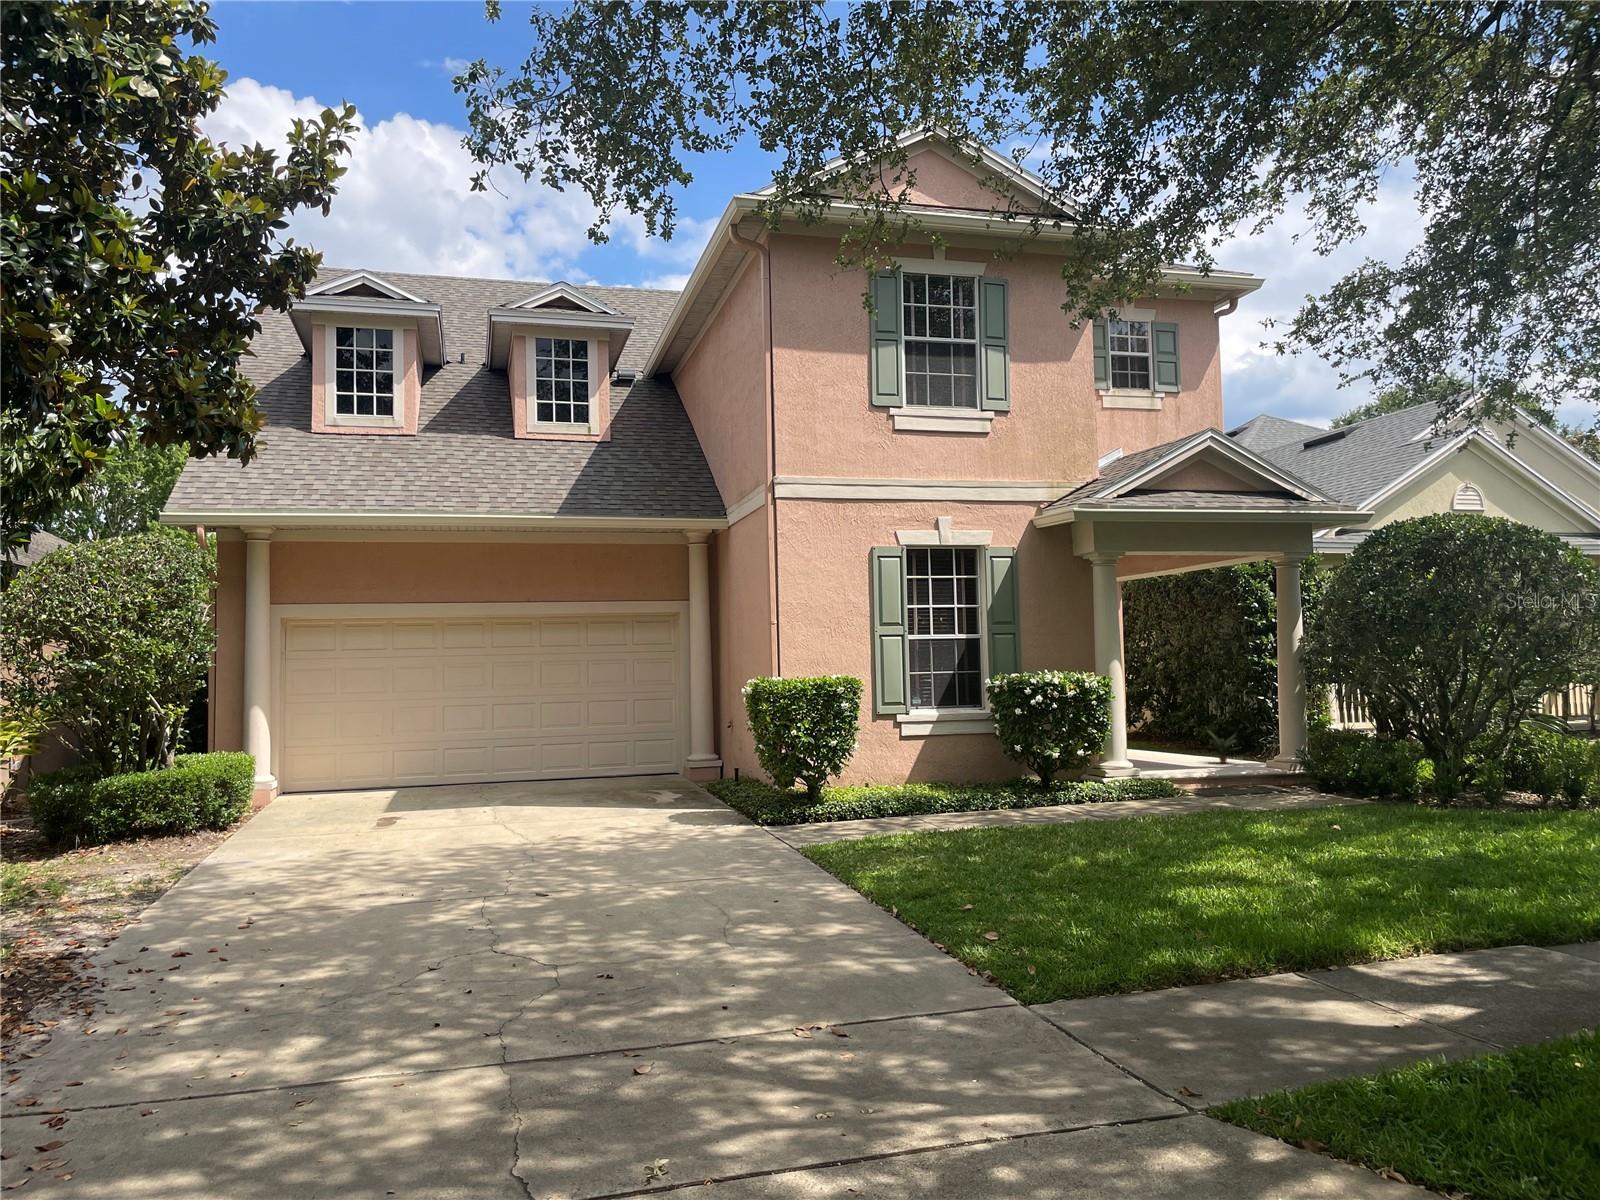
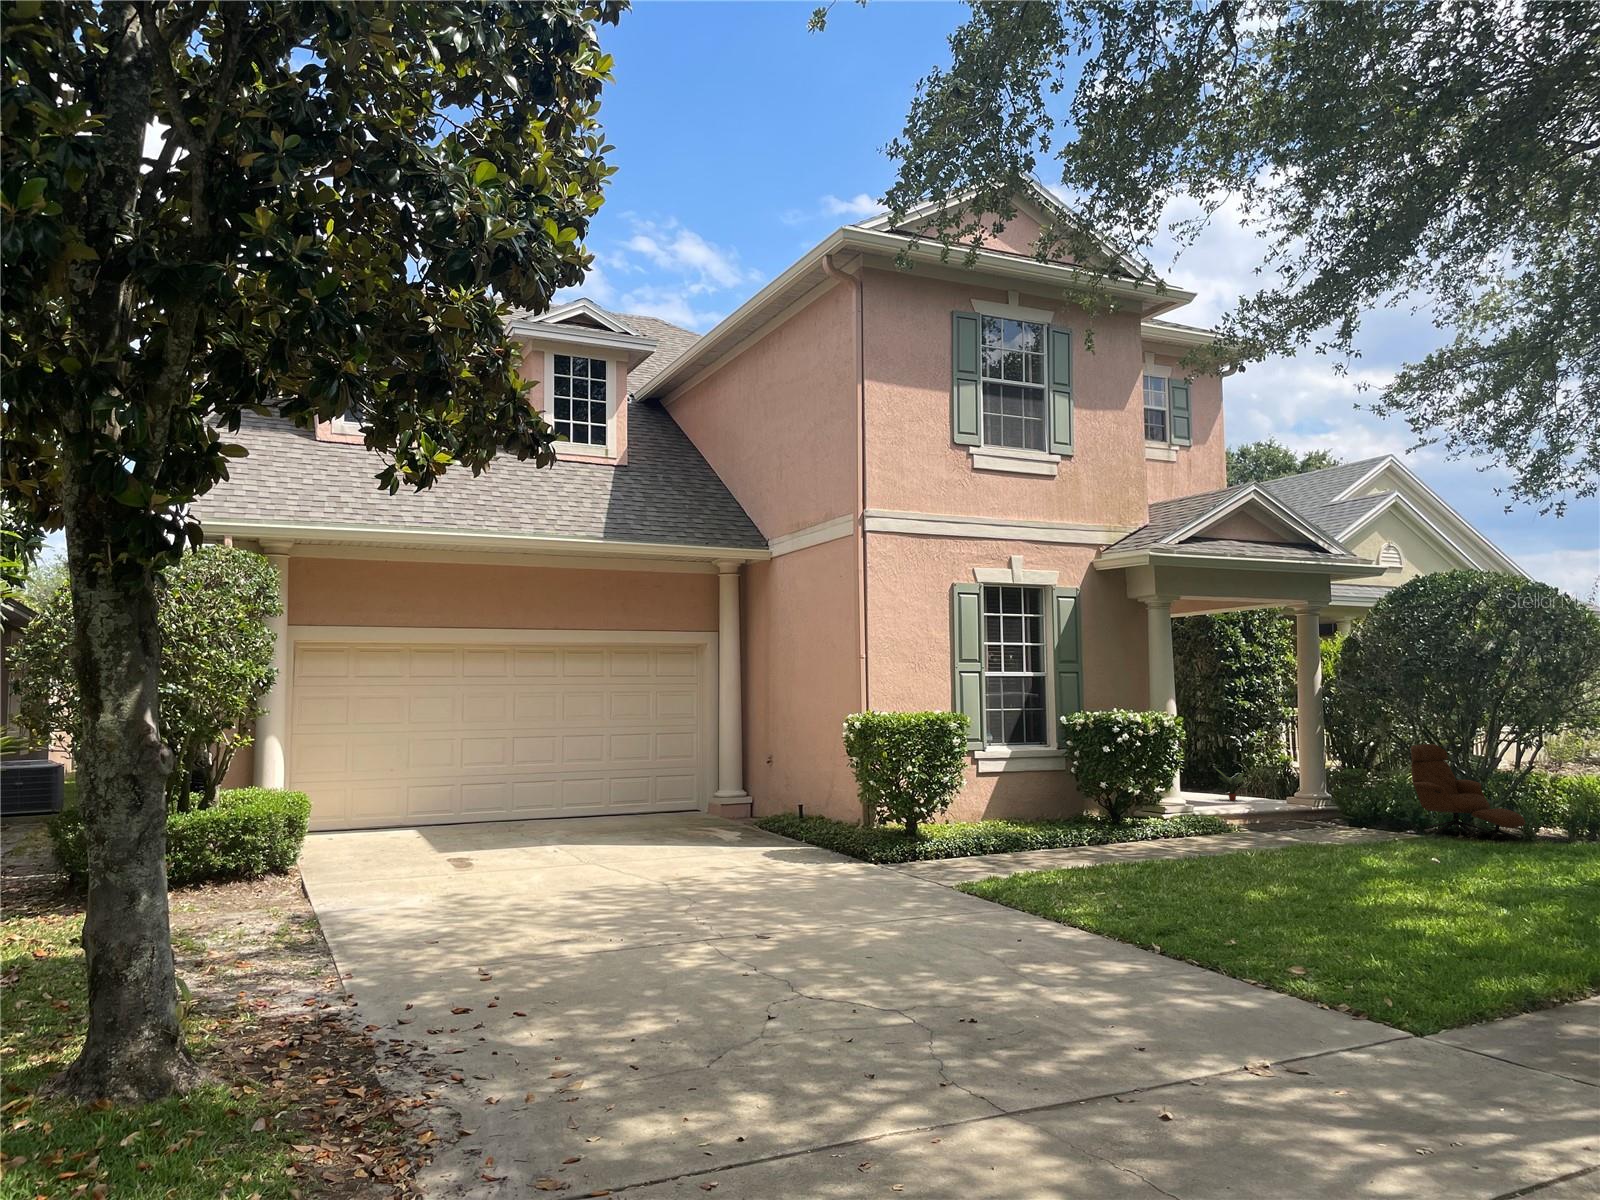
lounge chair: none [1373,703,1489,807] -> present [1411,744,1526,840]

